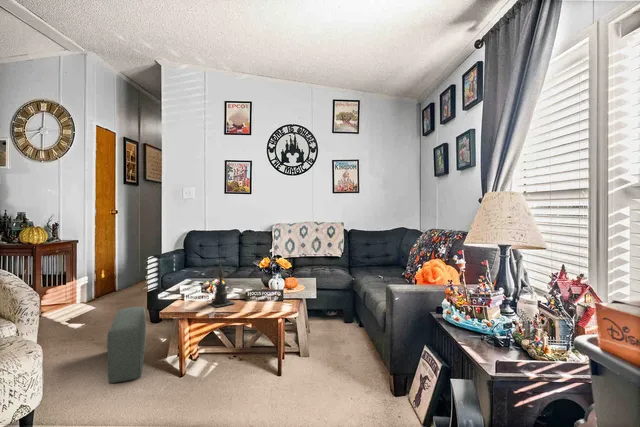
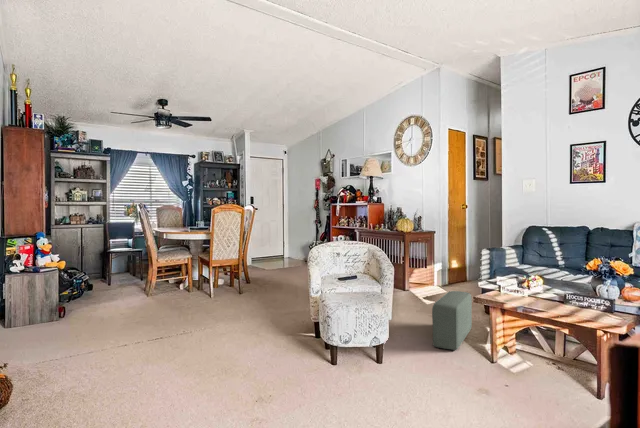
candle holder: present [208,259,236,307] -> none [517,249,553,304]

